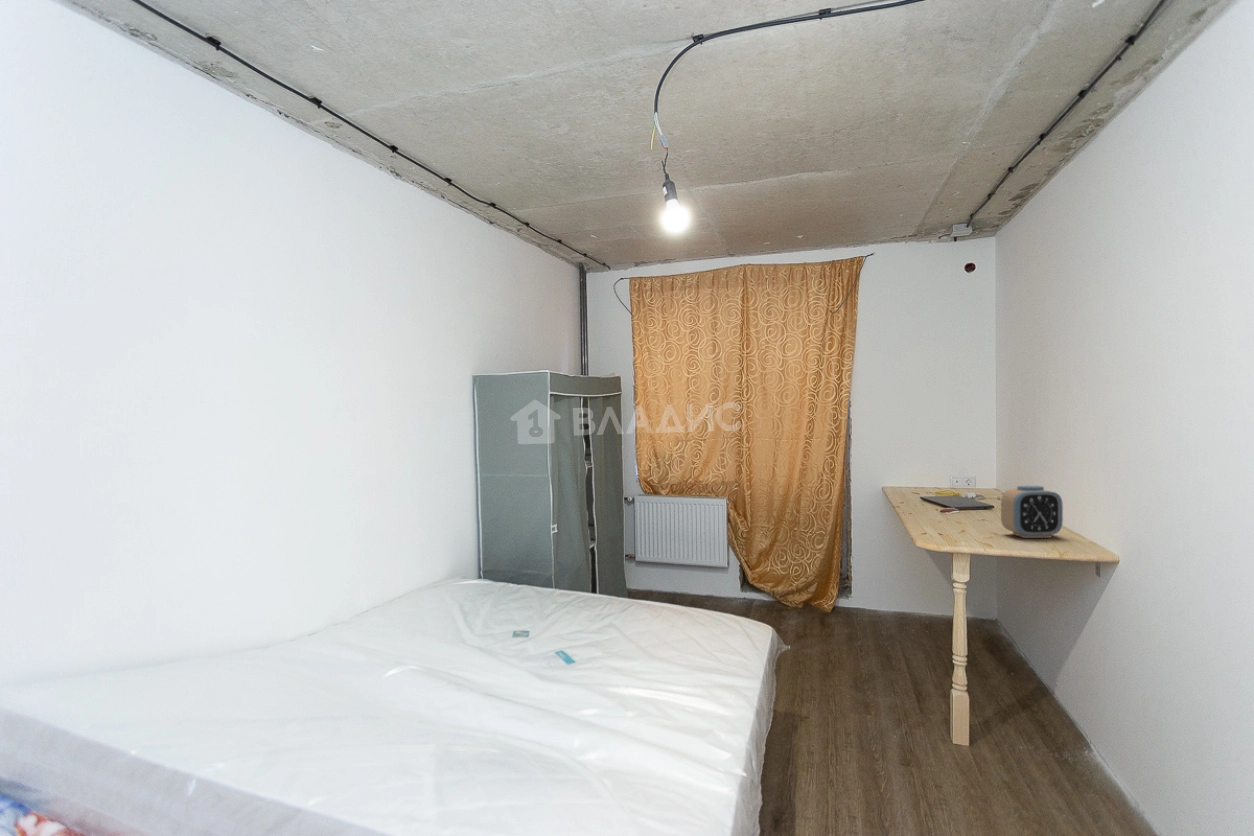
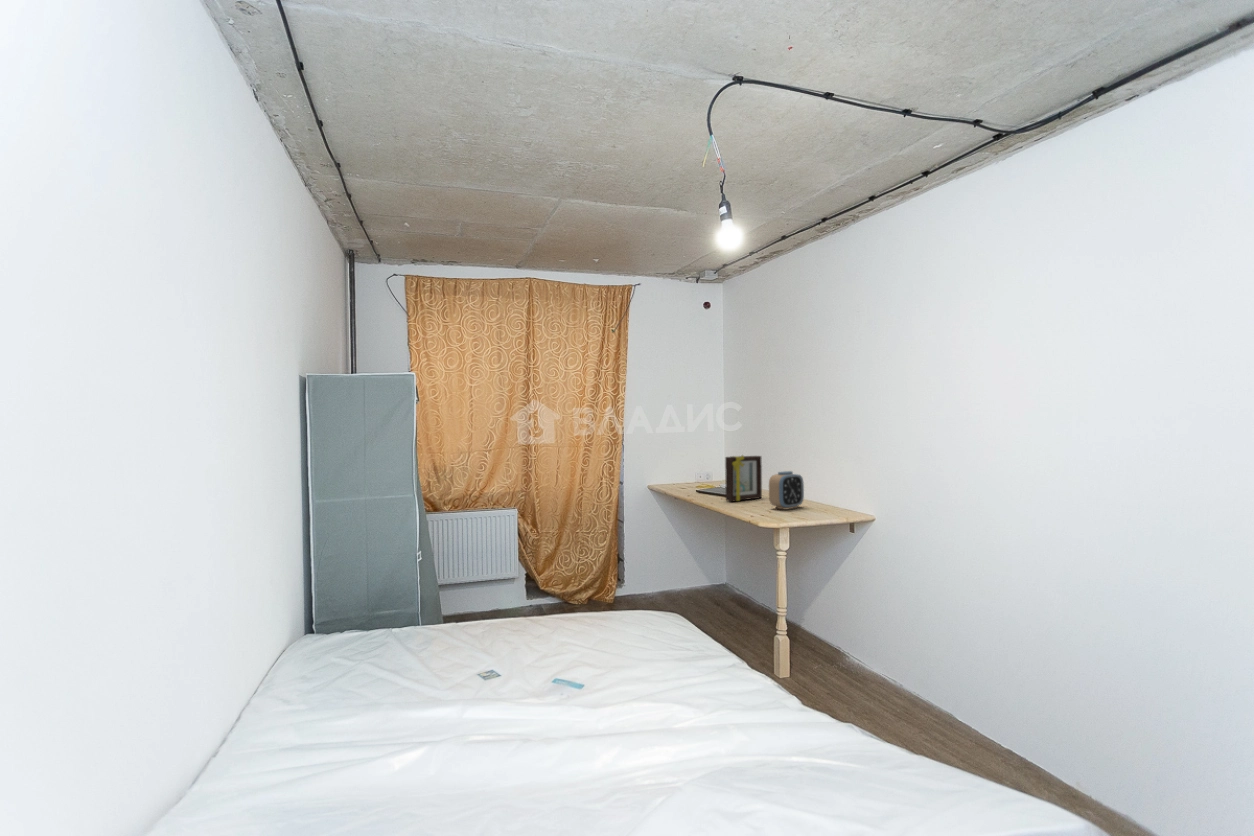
picture frame: none [951,459,1013,518] -> present [725,455,762,501]

